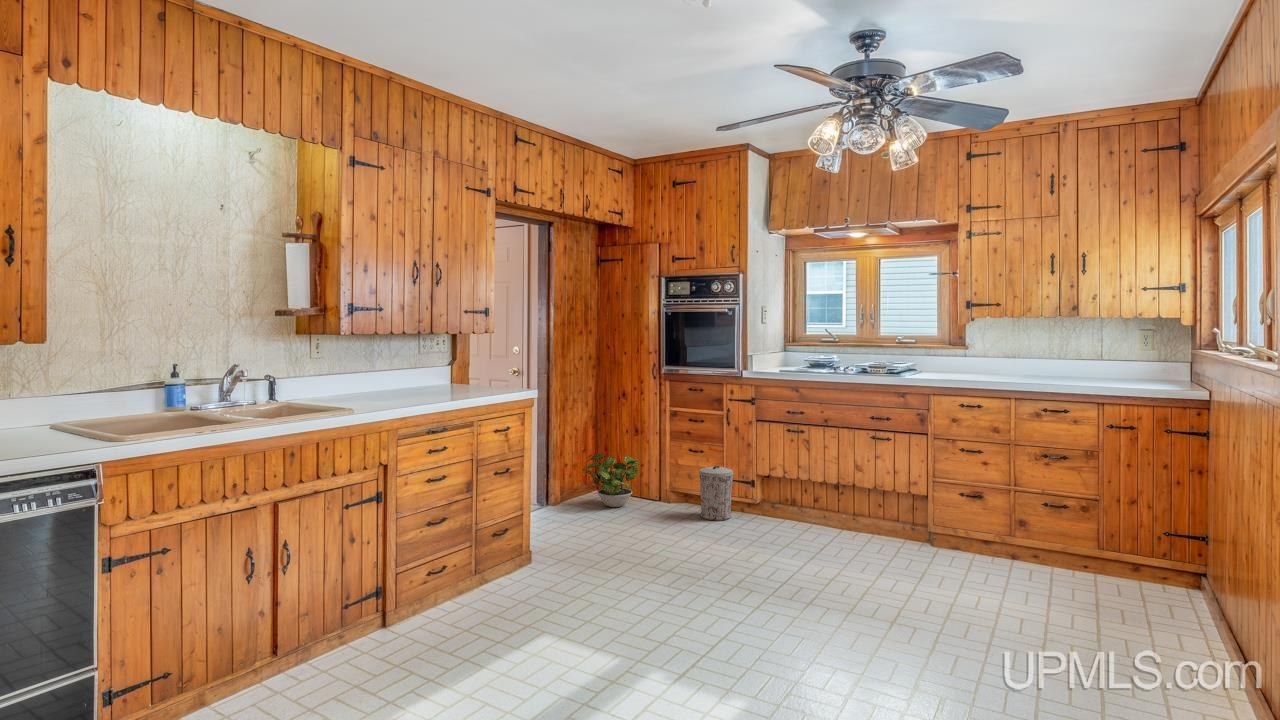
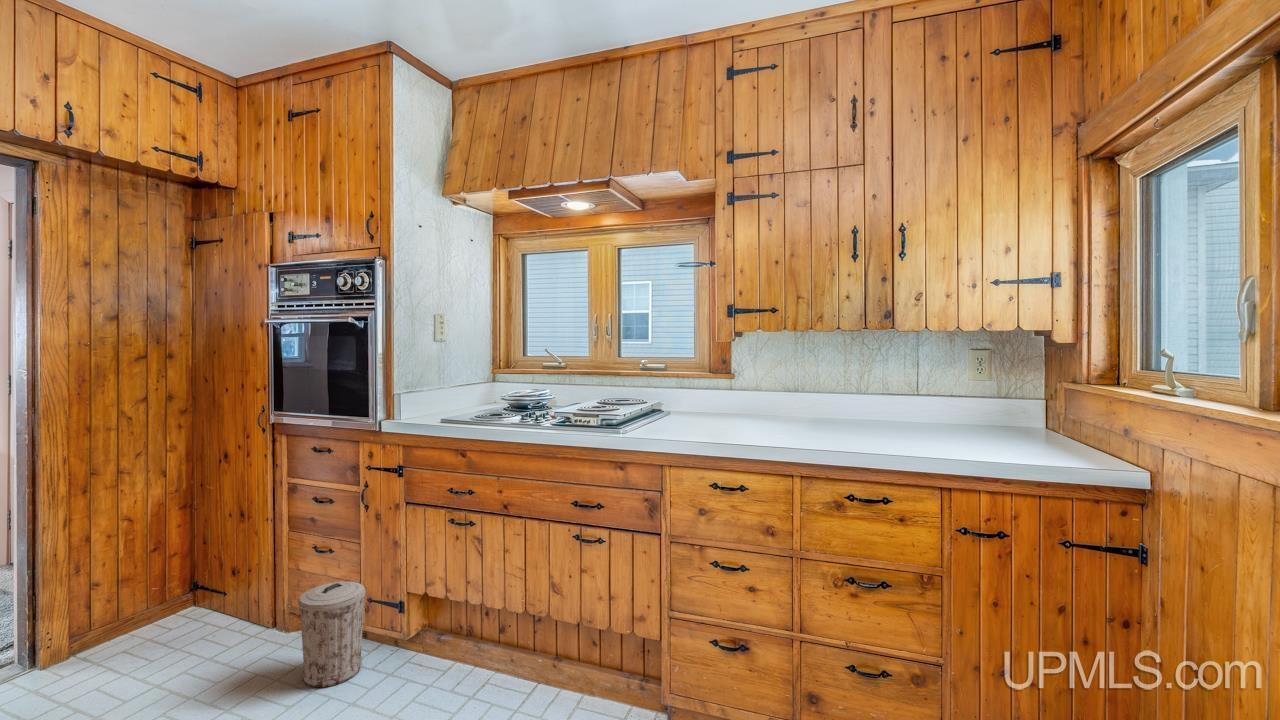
potted plant: present [582,454,640,507] -> none [85,561,233,661]

